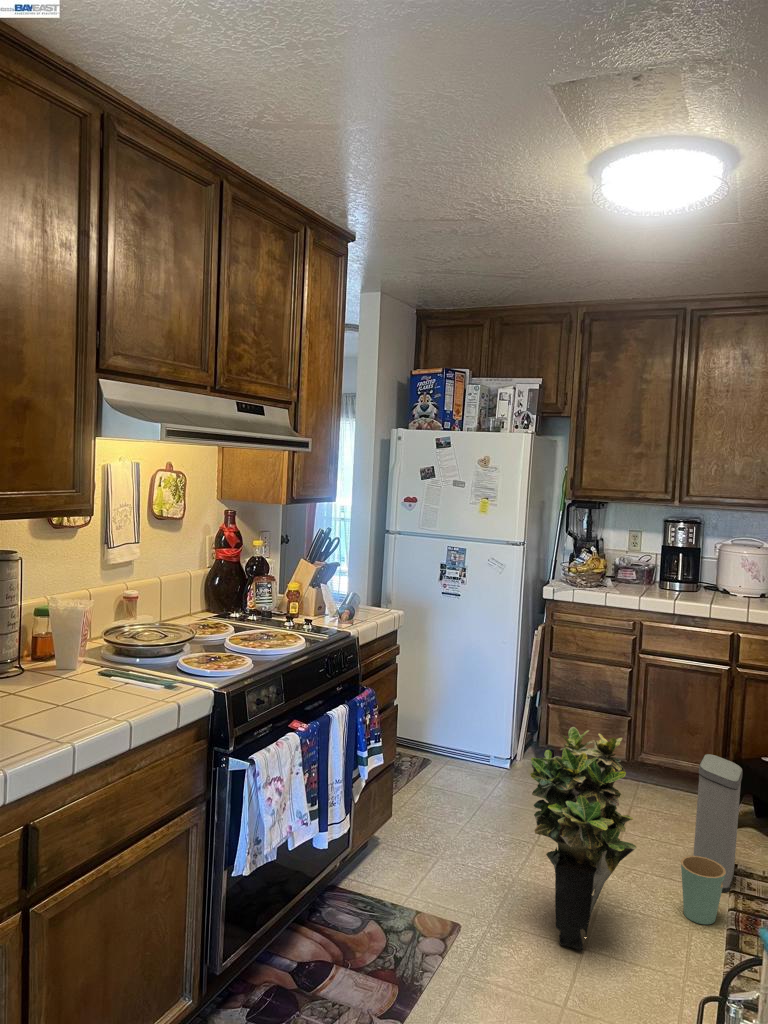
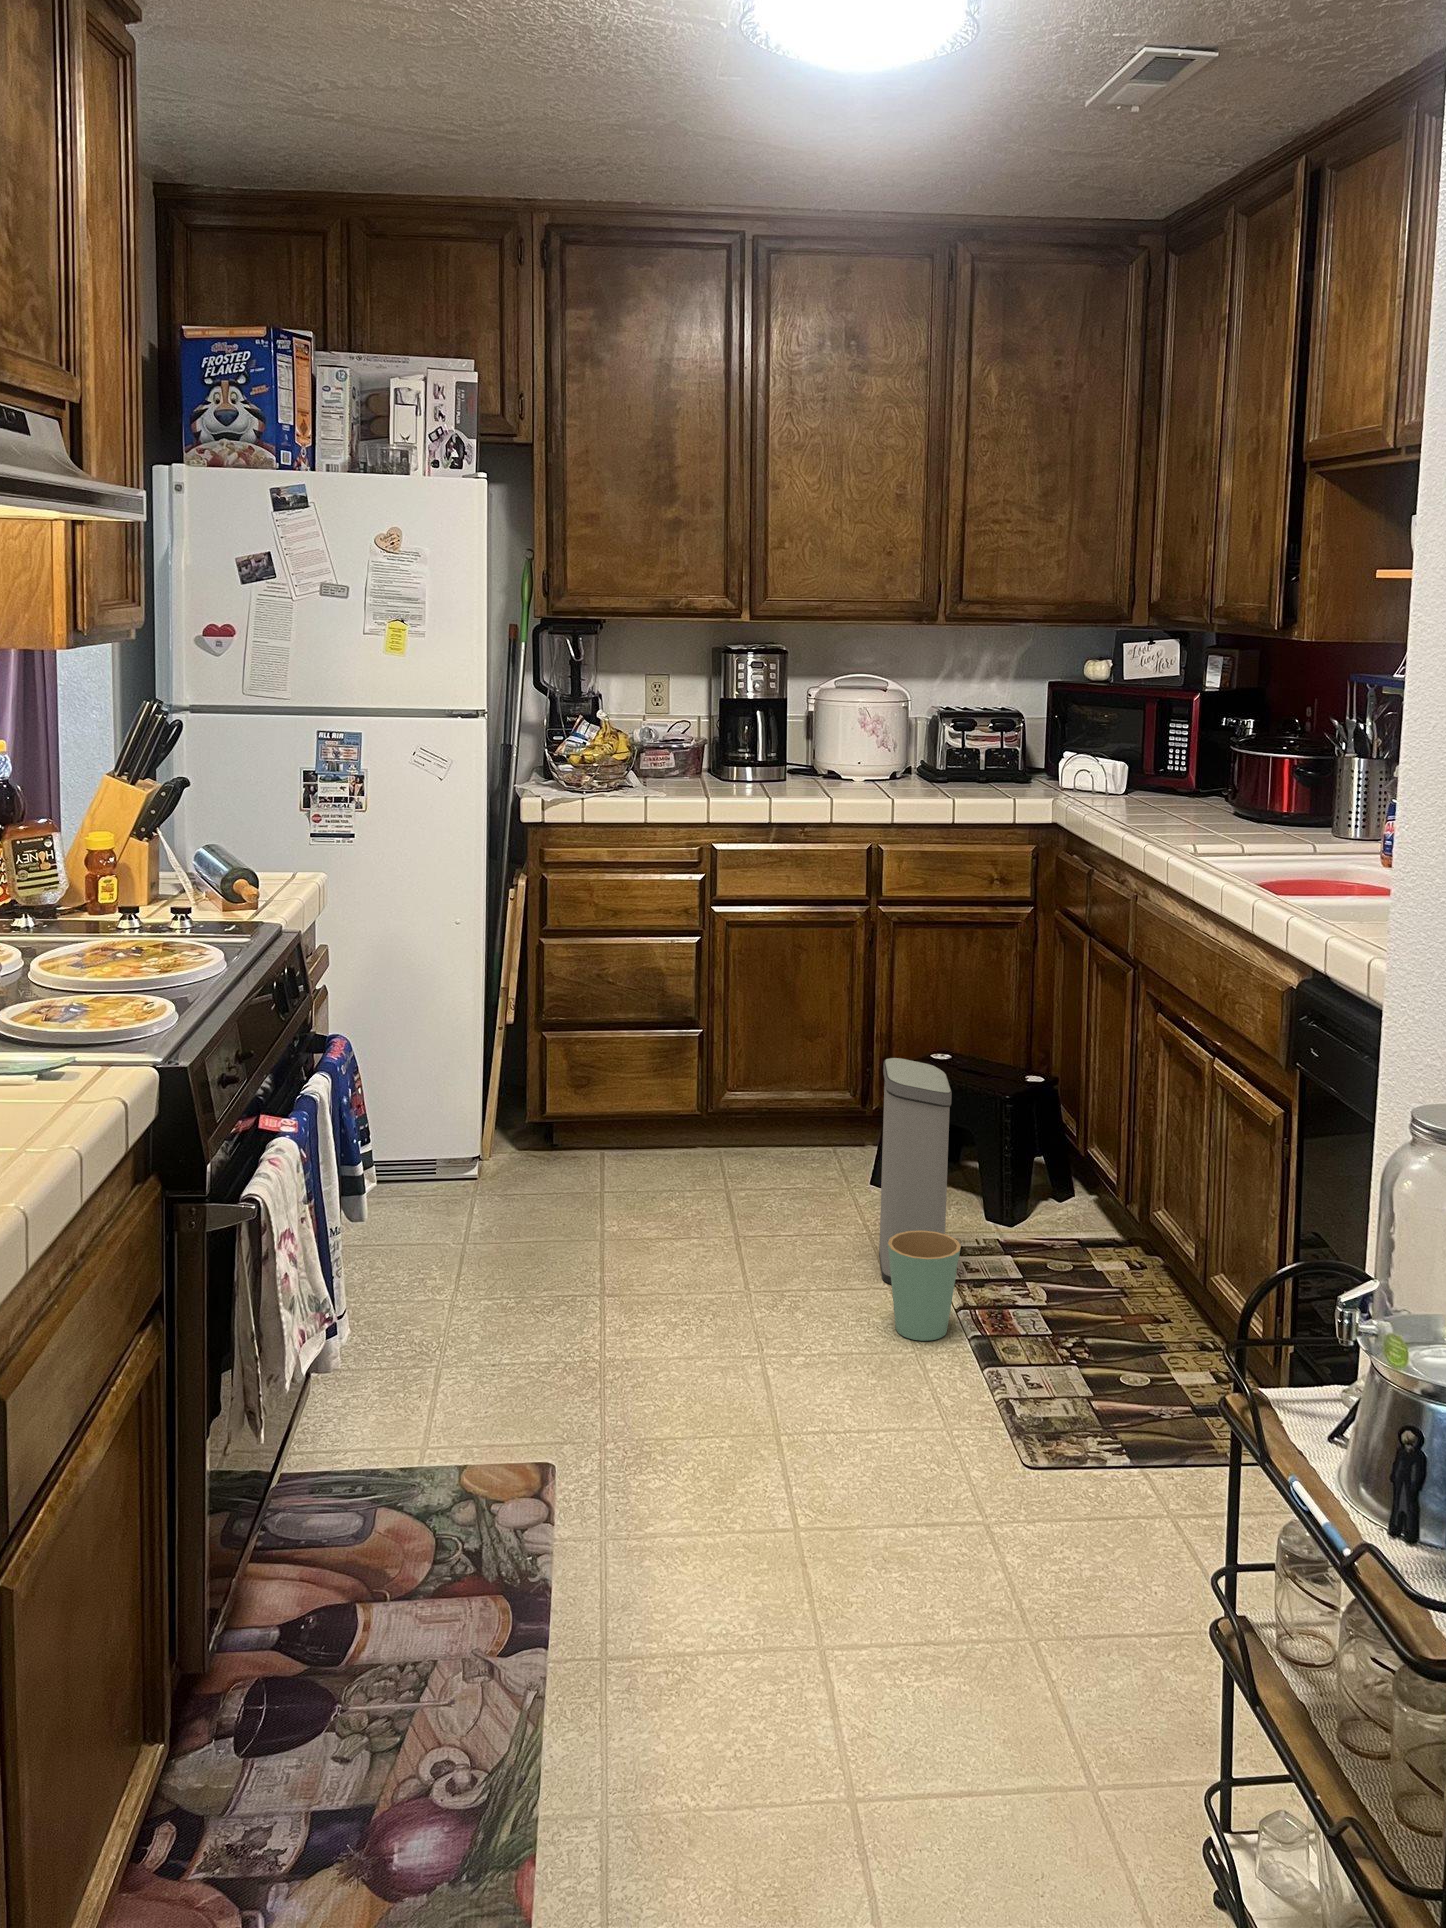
potted plant: present [530,727,637,950] -> none [644,1045,854,1439]

